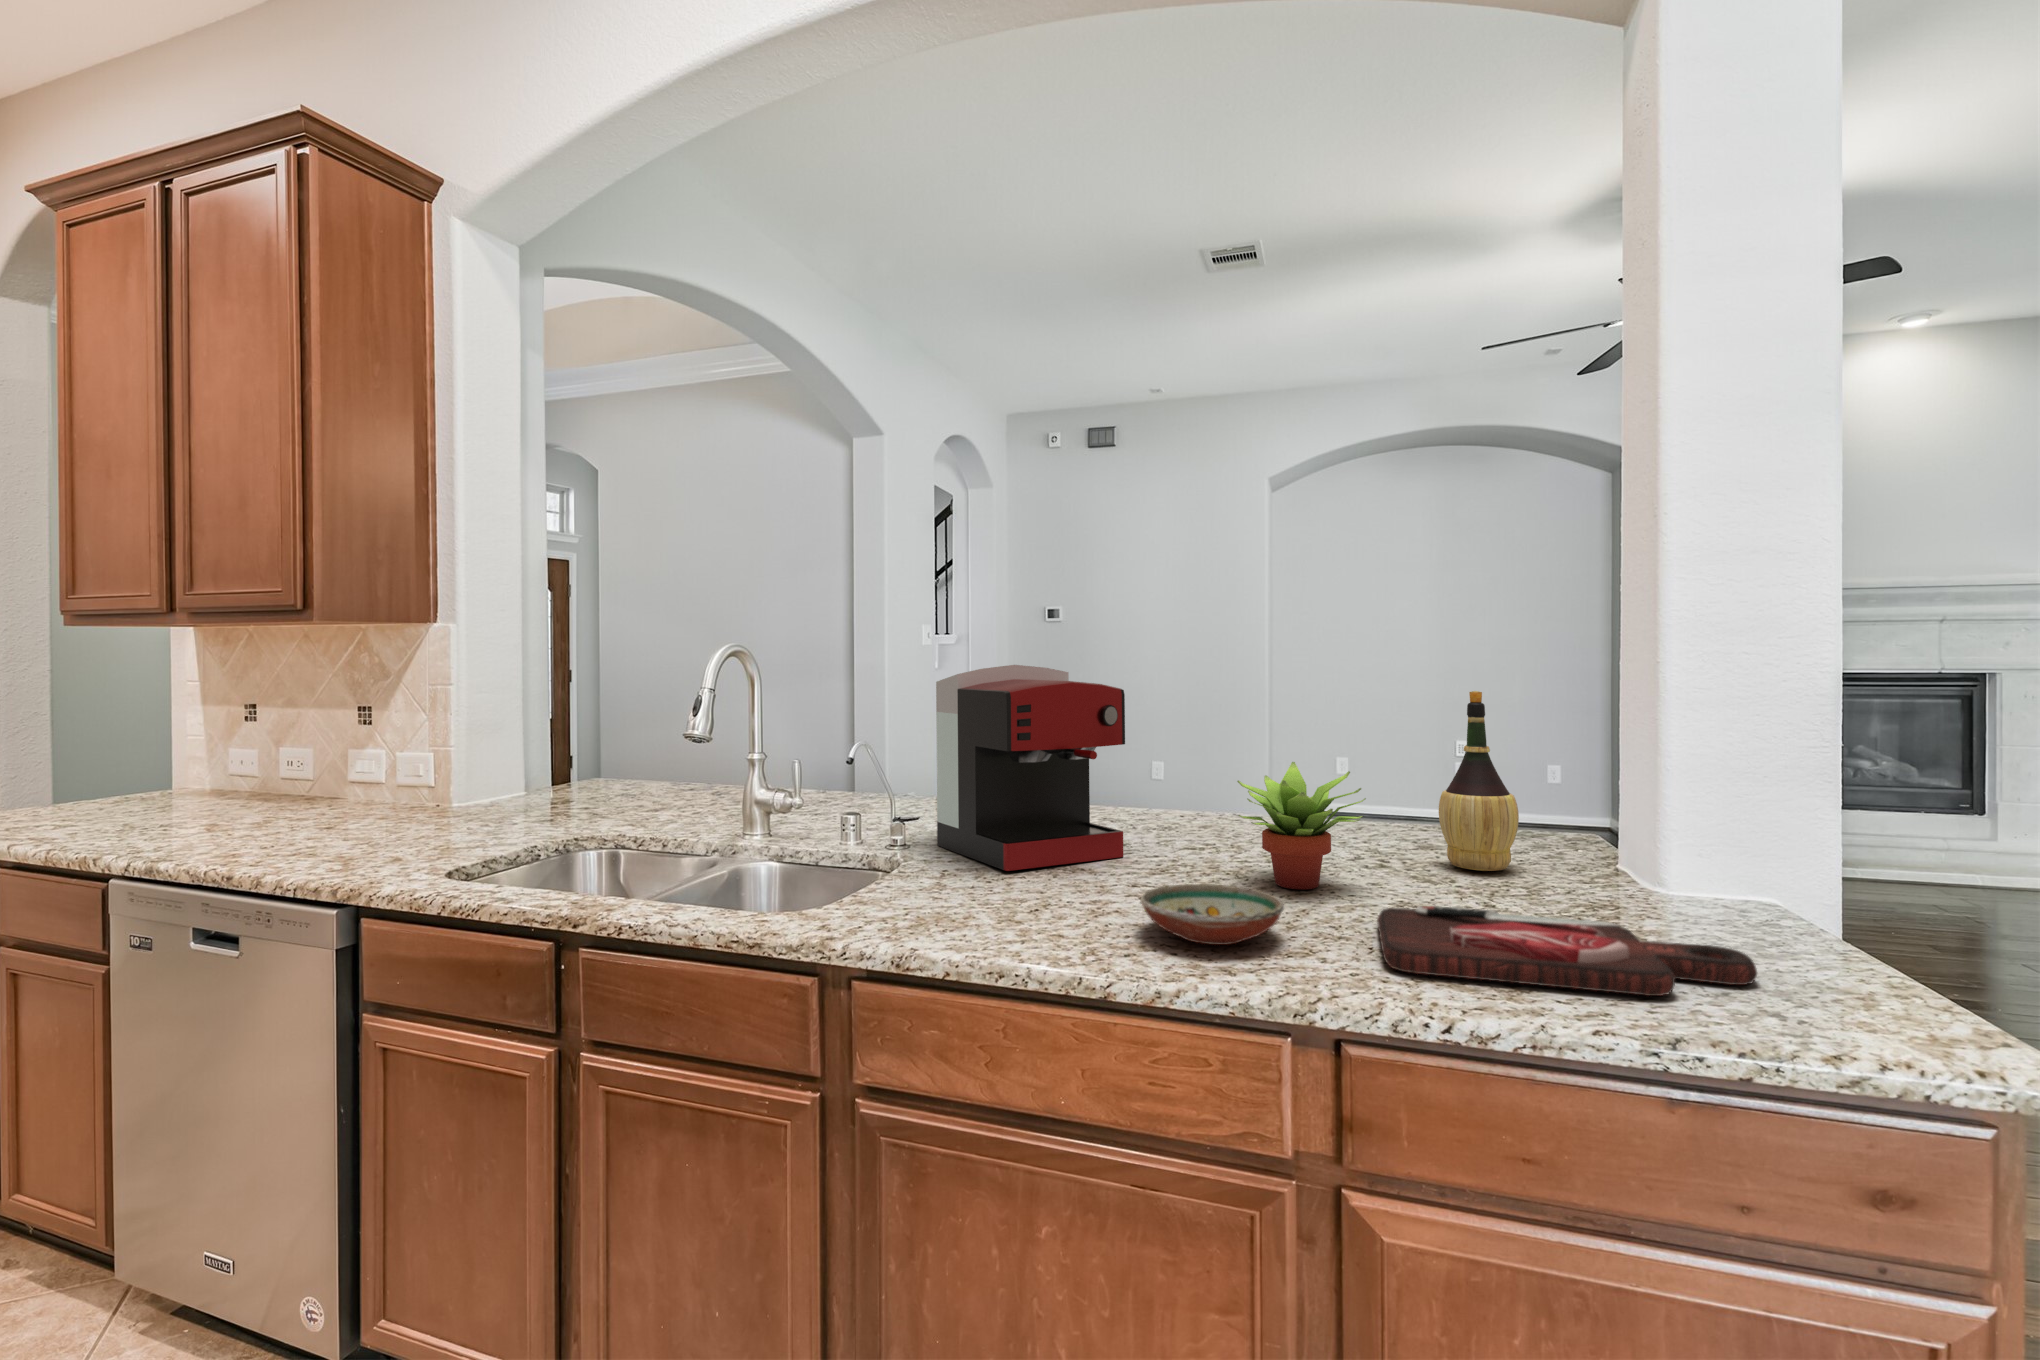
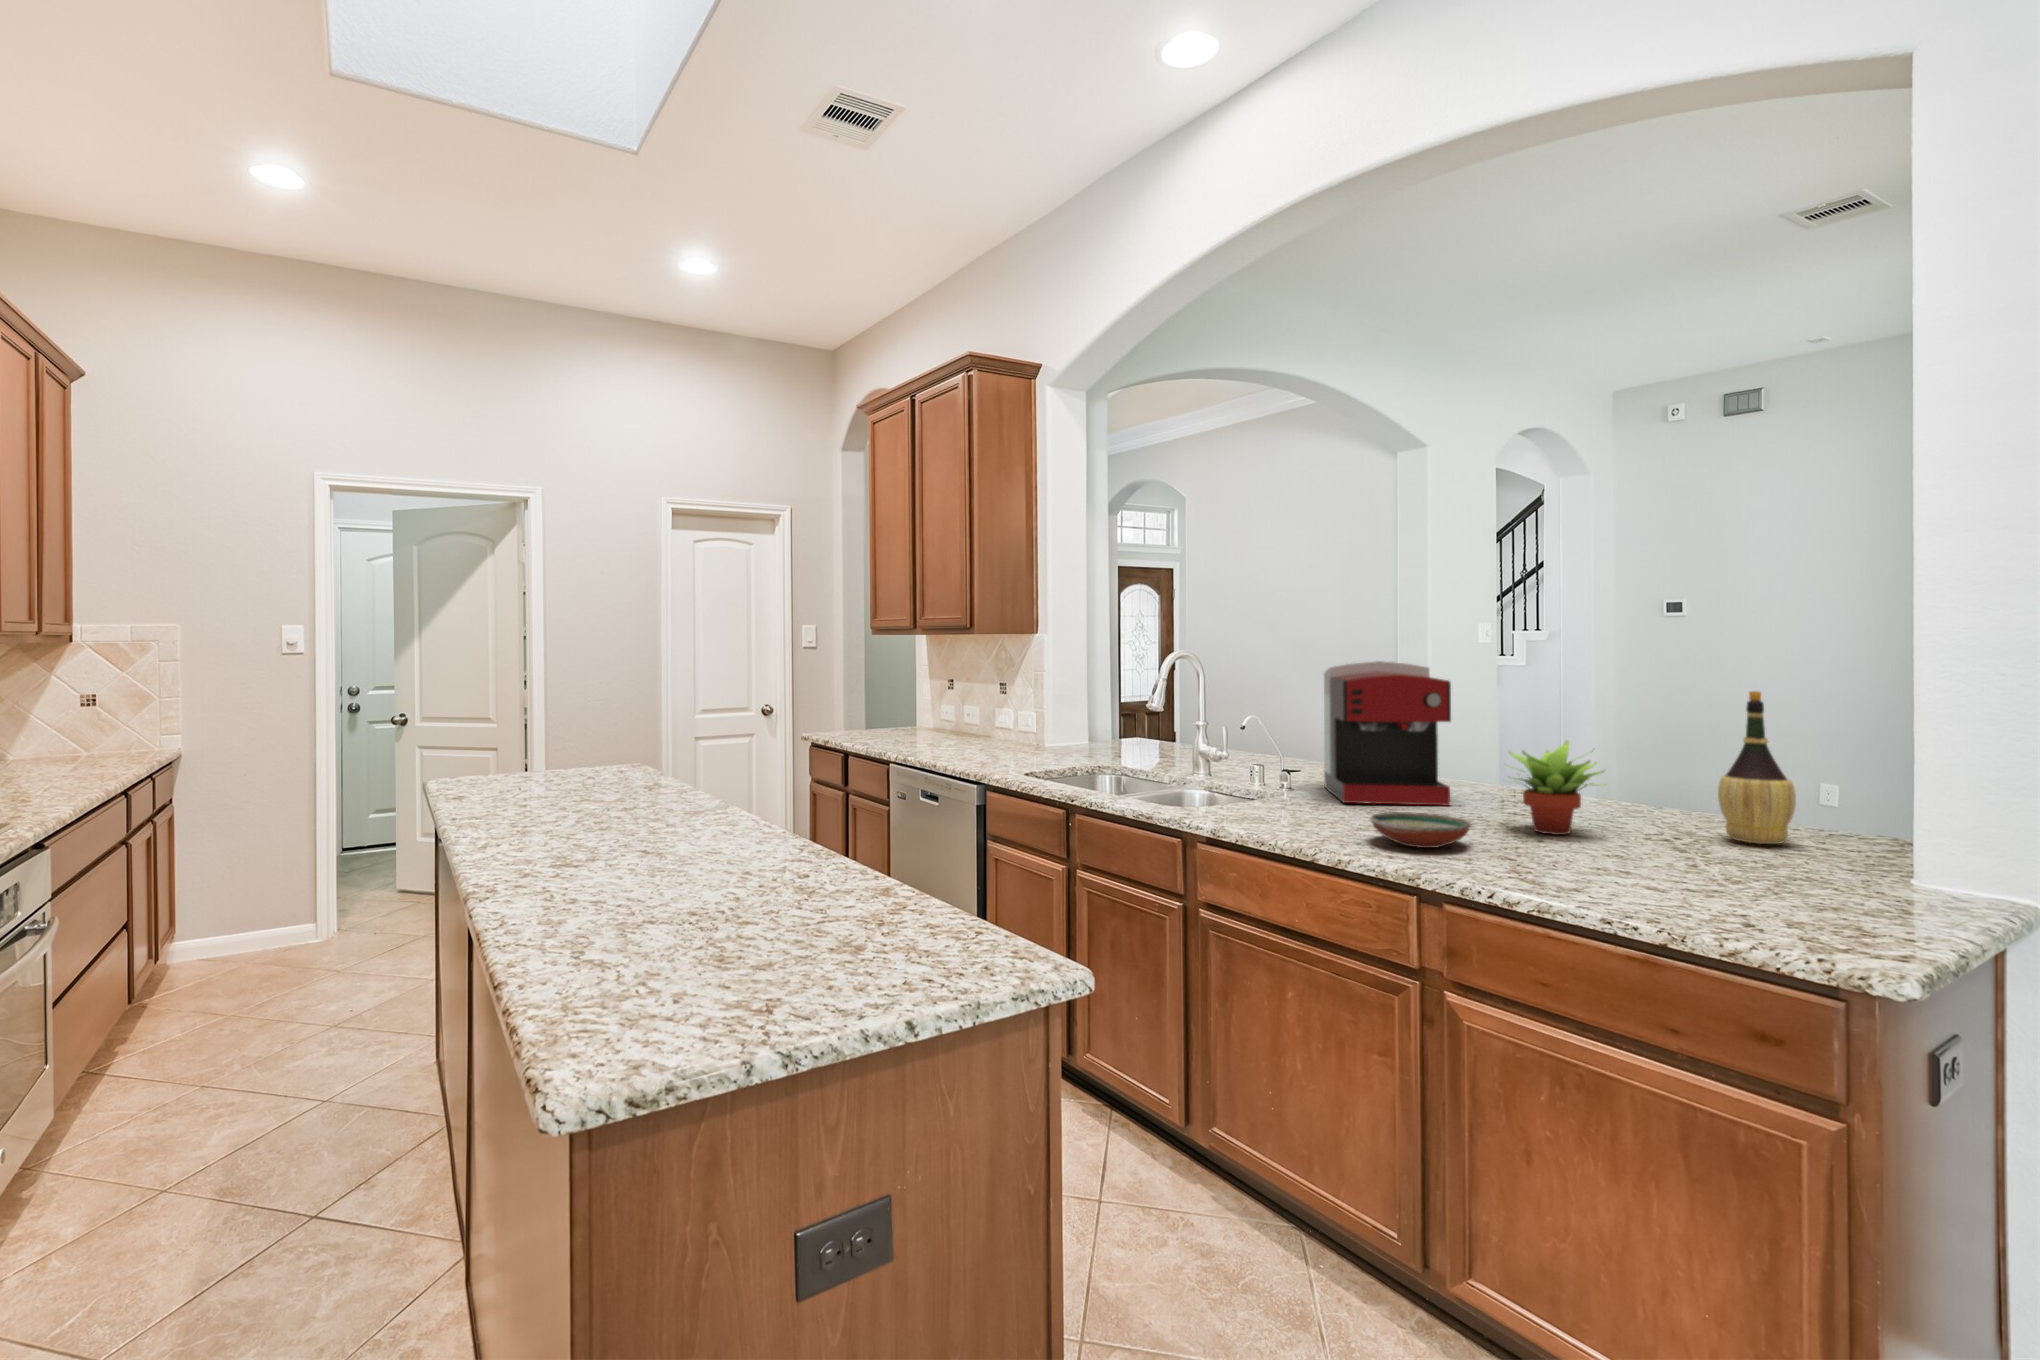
cutting board: present [1377,906,1757,996] -> none [1504,843,1800,911]

